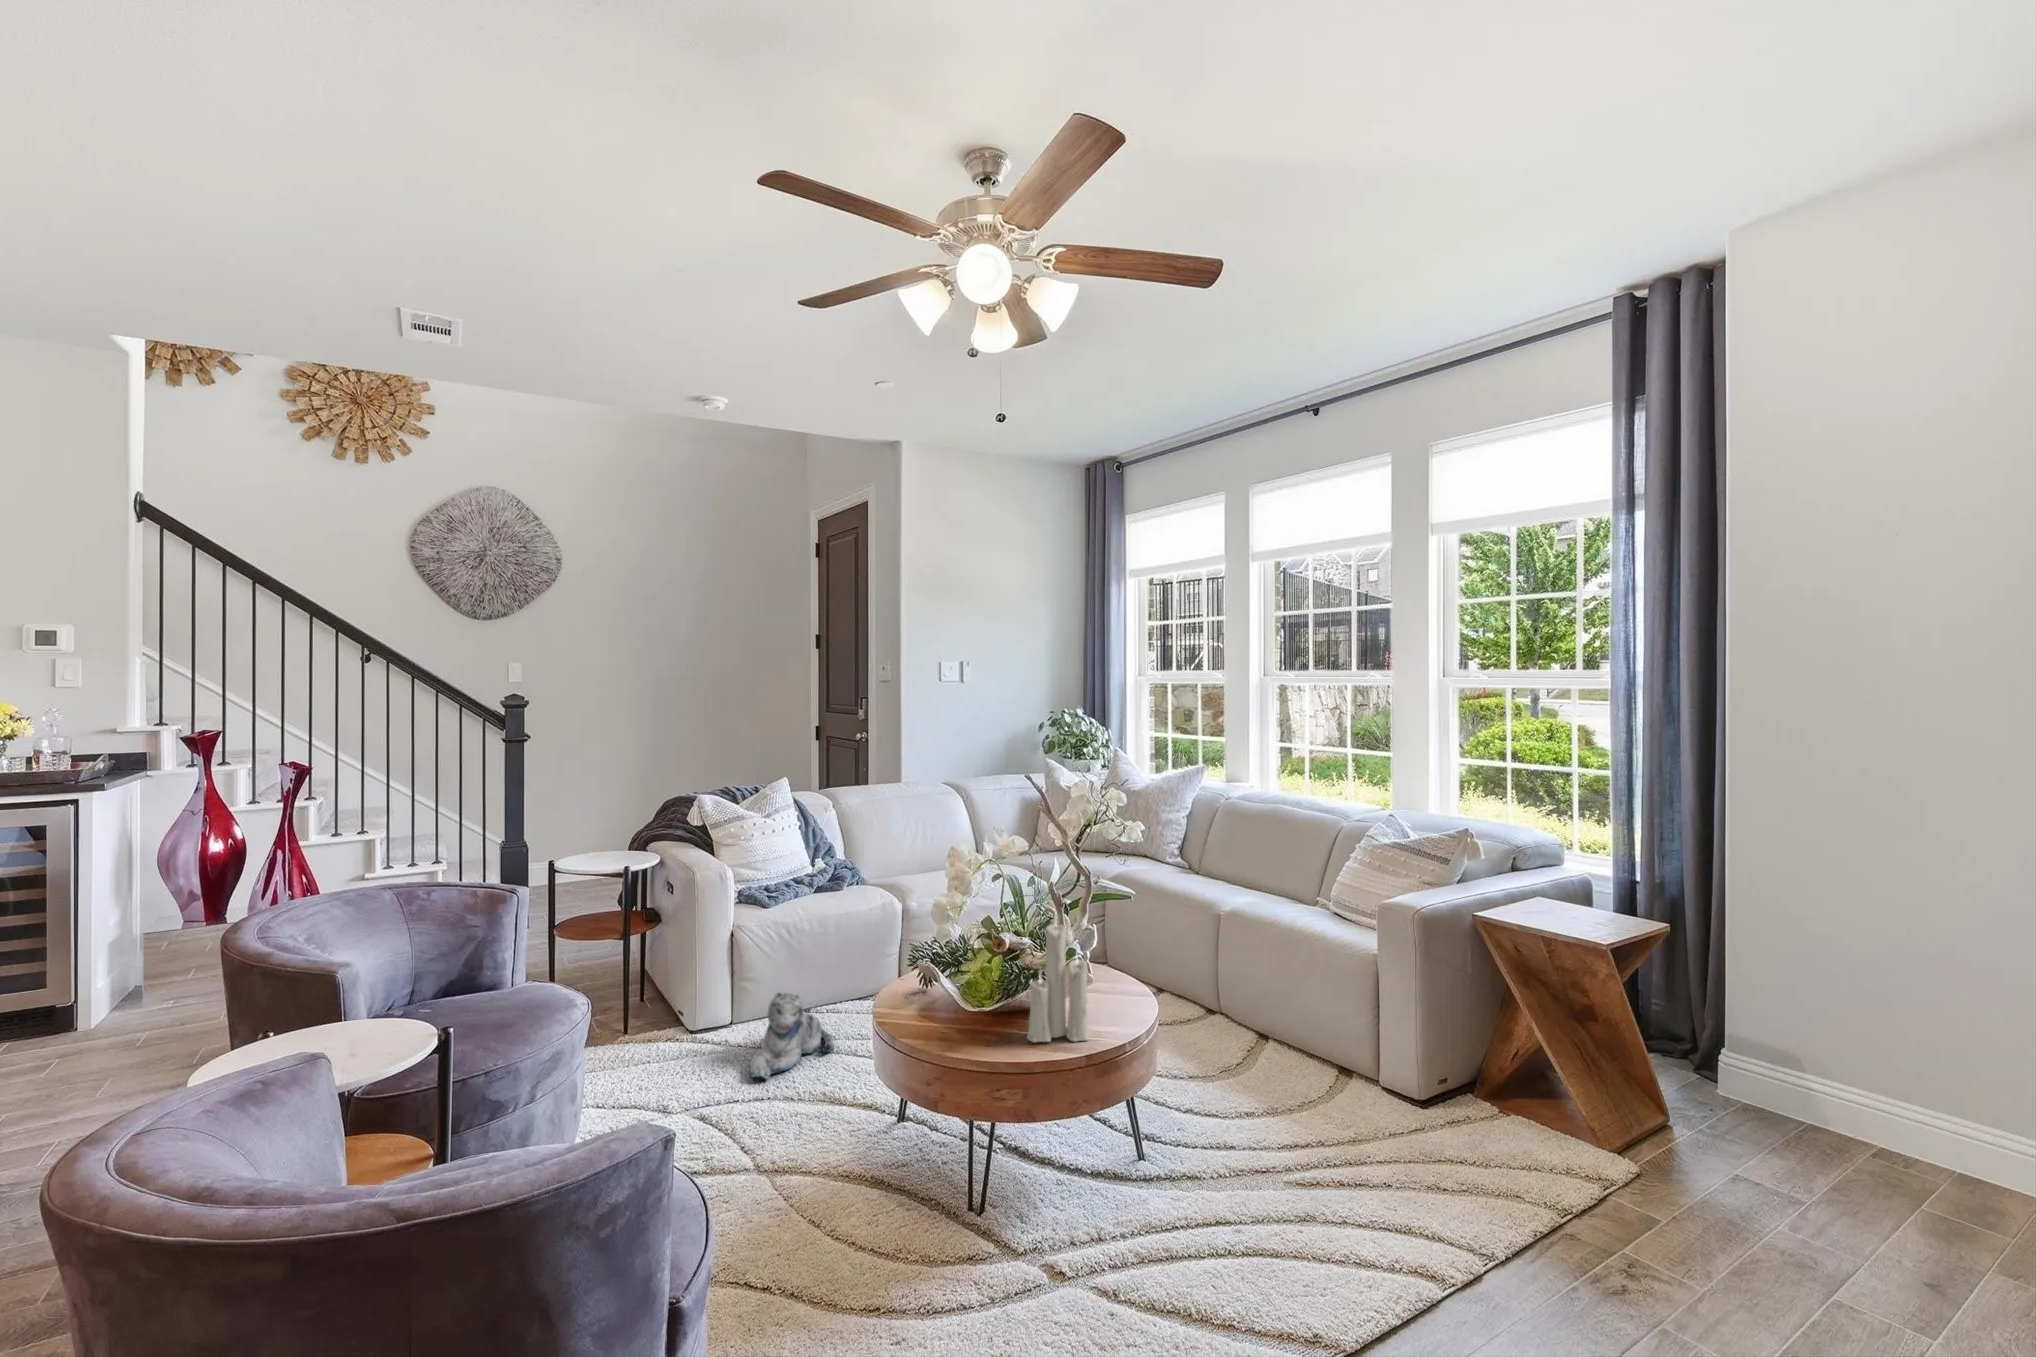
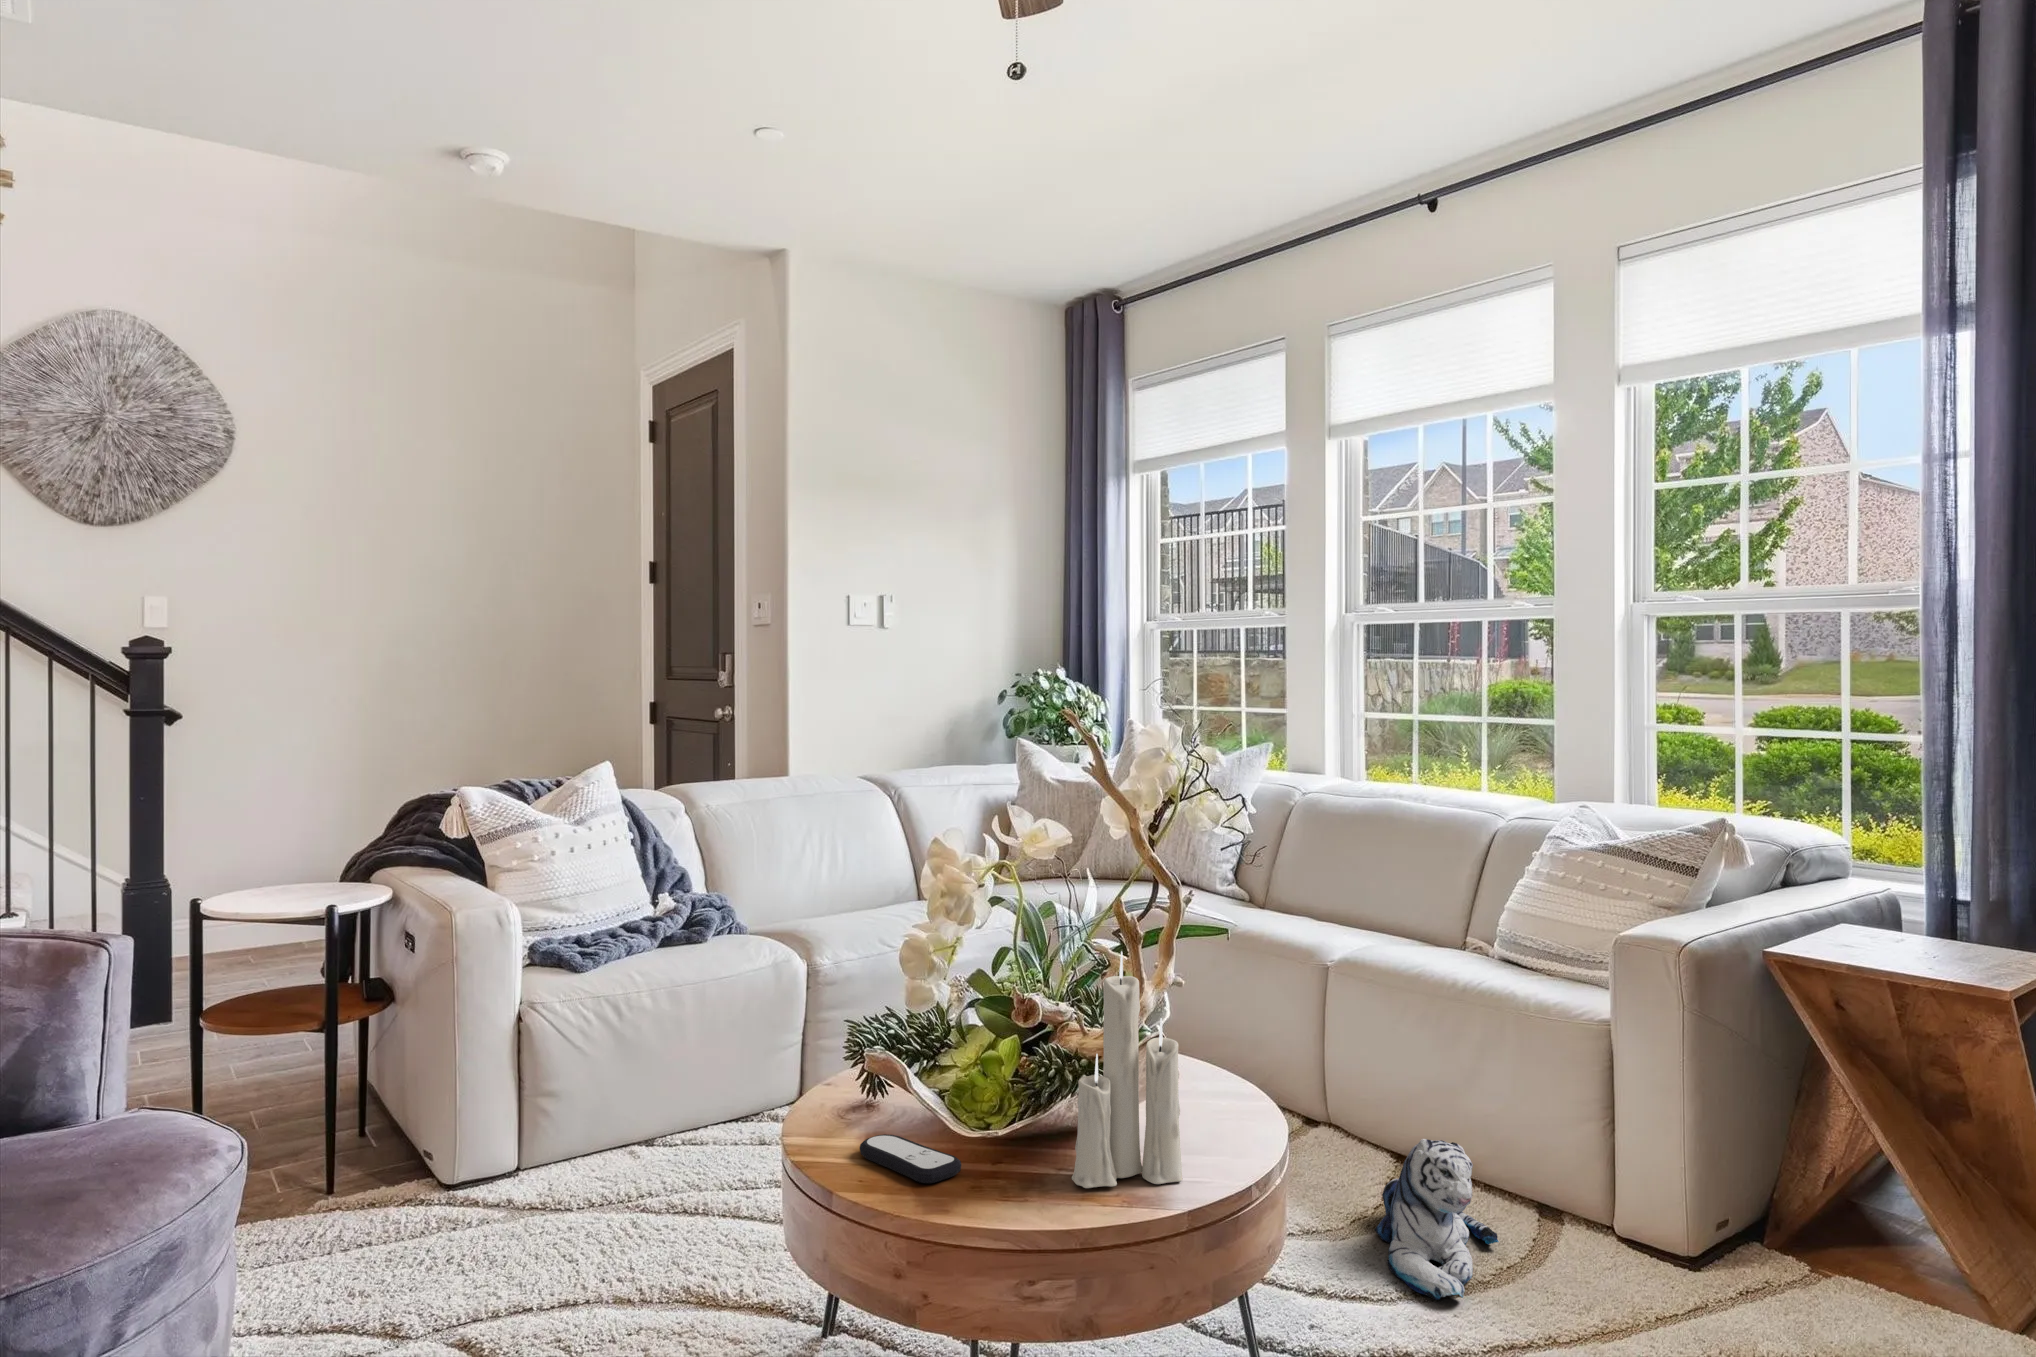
plush toy: present [750,993,834,1079] -> present [1375,1139,1499,1300]
remote control: none [914,1009,968,1037] -> present [860,1134,961,1183]

